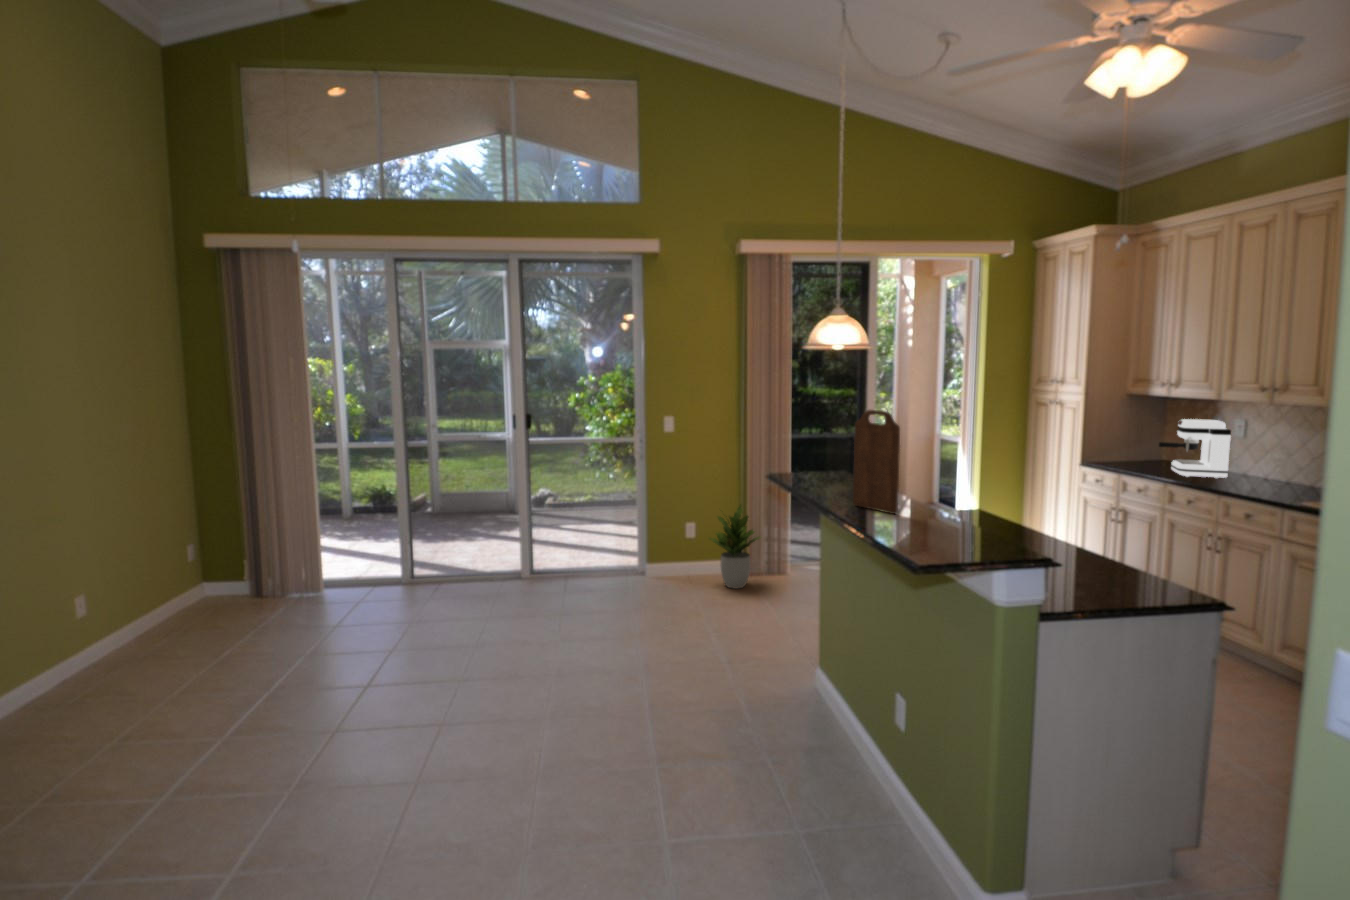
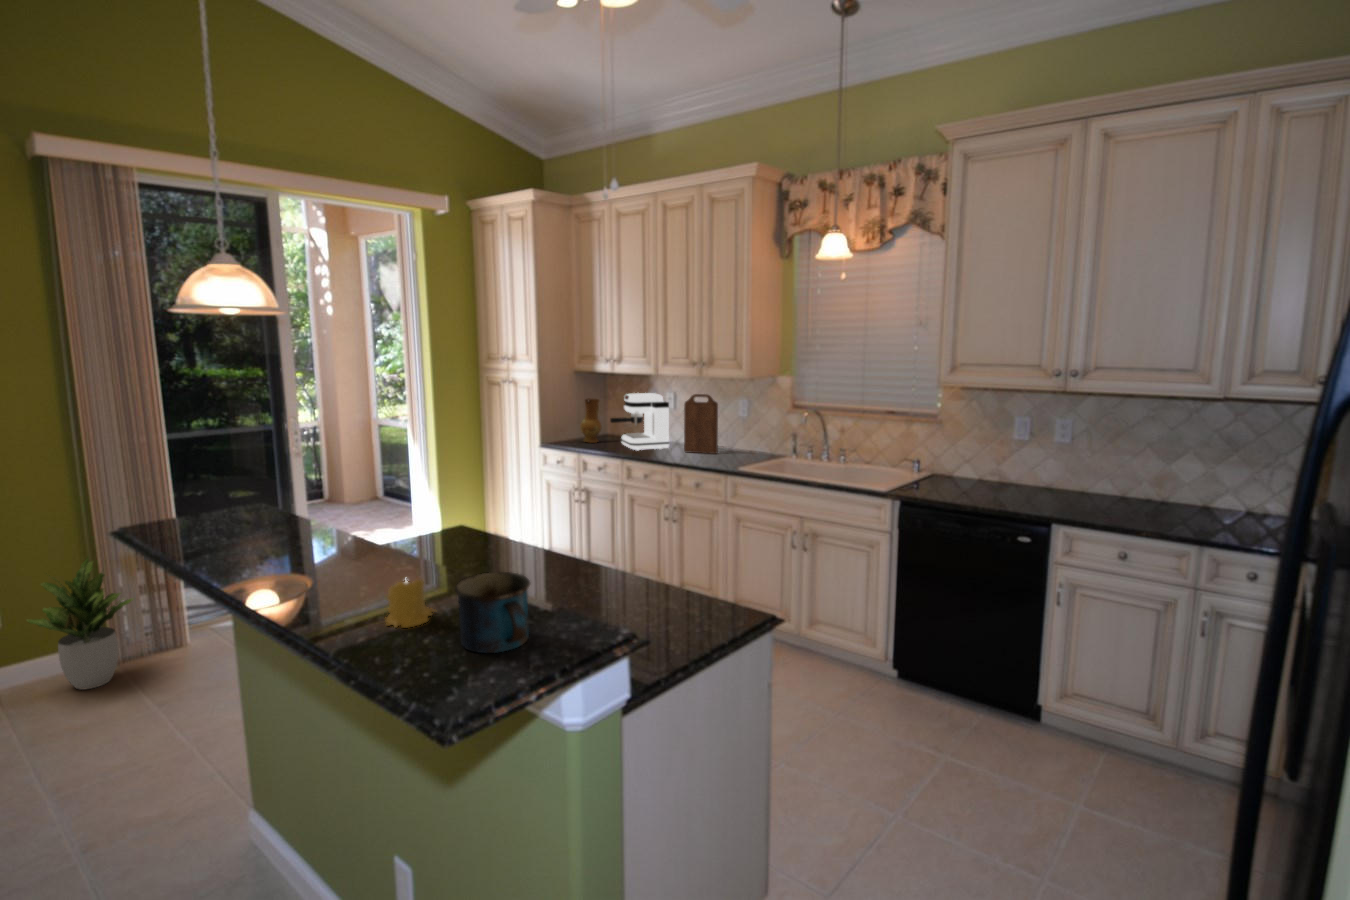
cutting board: present [853,410,900,514] -> present [684,394,718,454]
ceramic jug: none [1127,423,1152,467] -> present [580,398,602,443]
candle: none [897,498,928,527] -> present [386,579,434,628]
mug: none [934,499,980,541] -> present [455,572,530,653]

